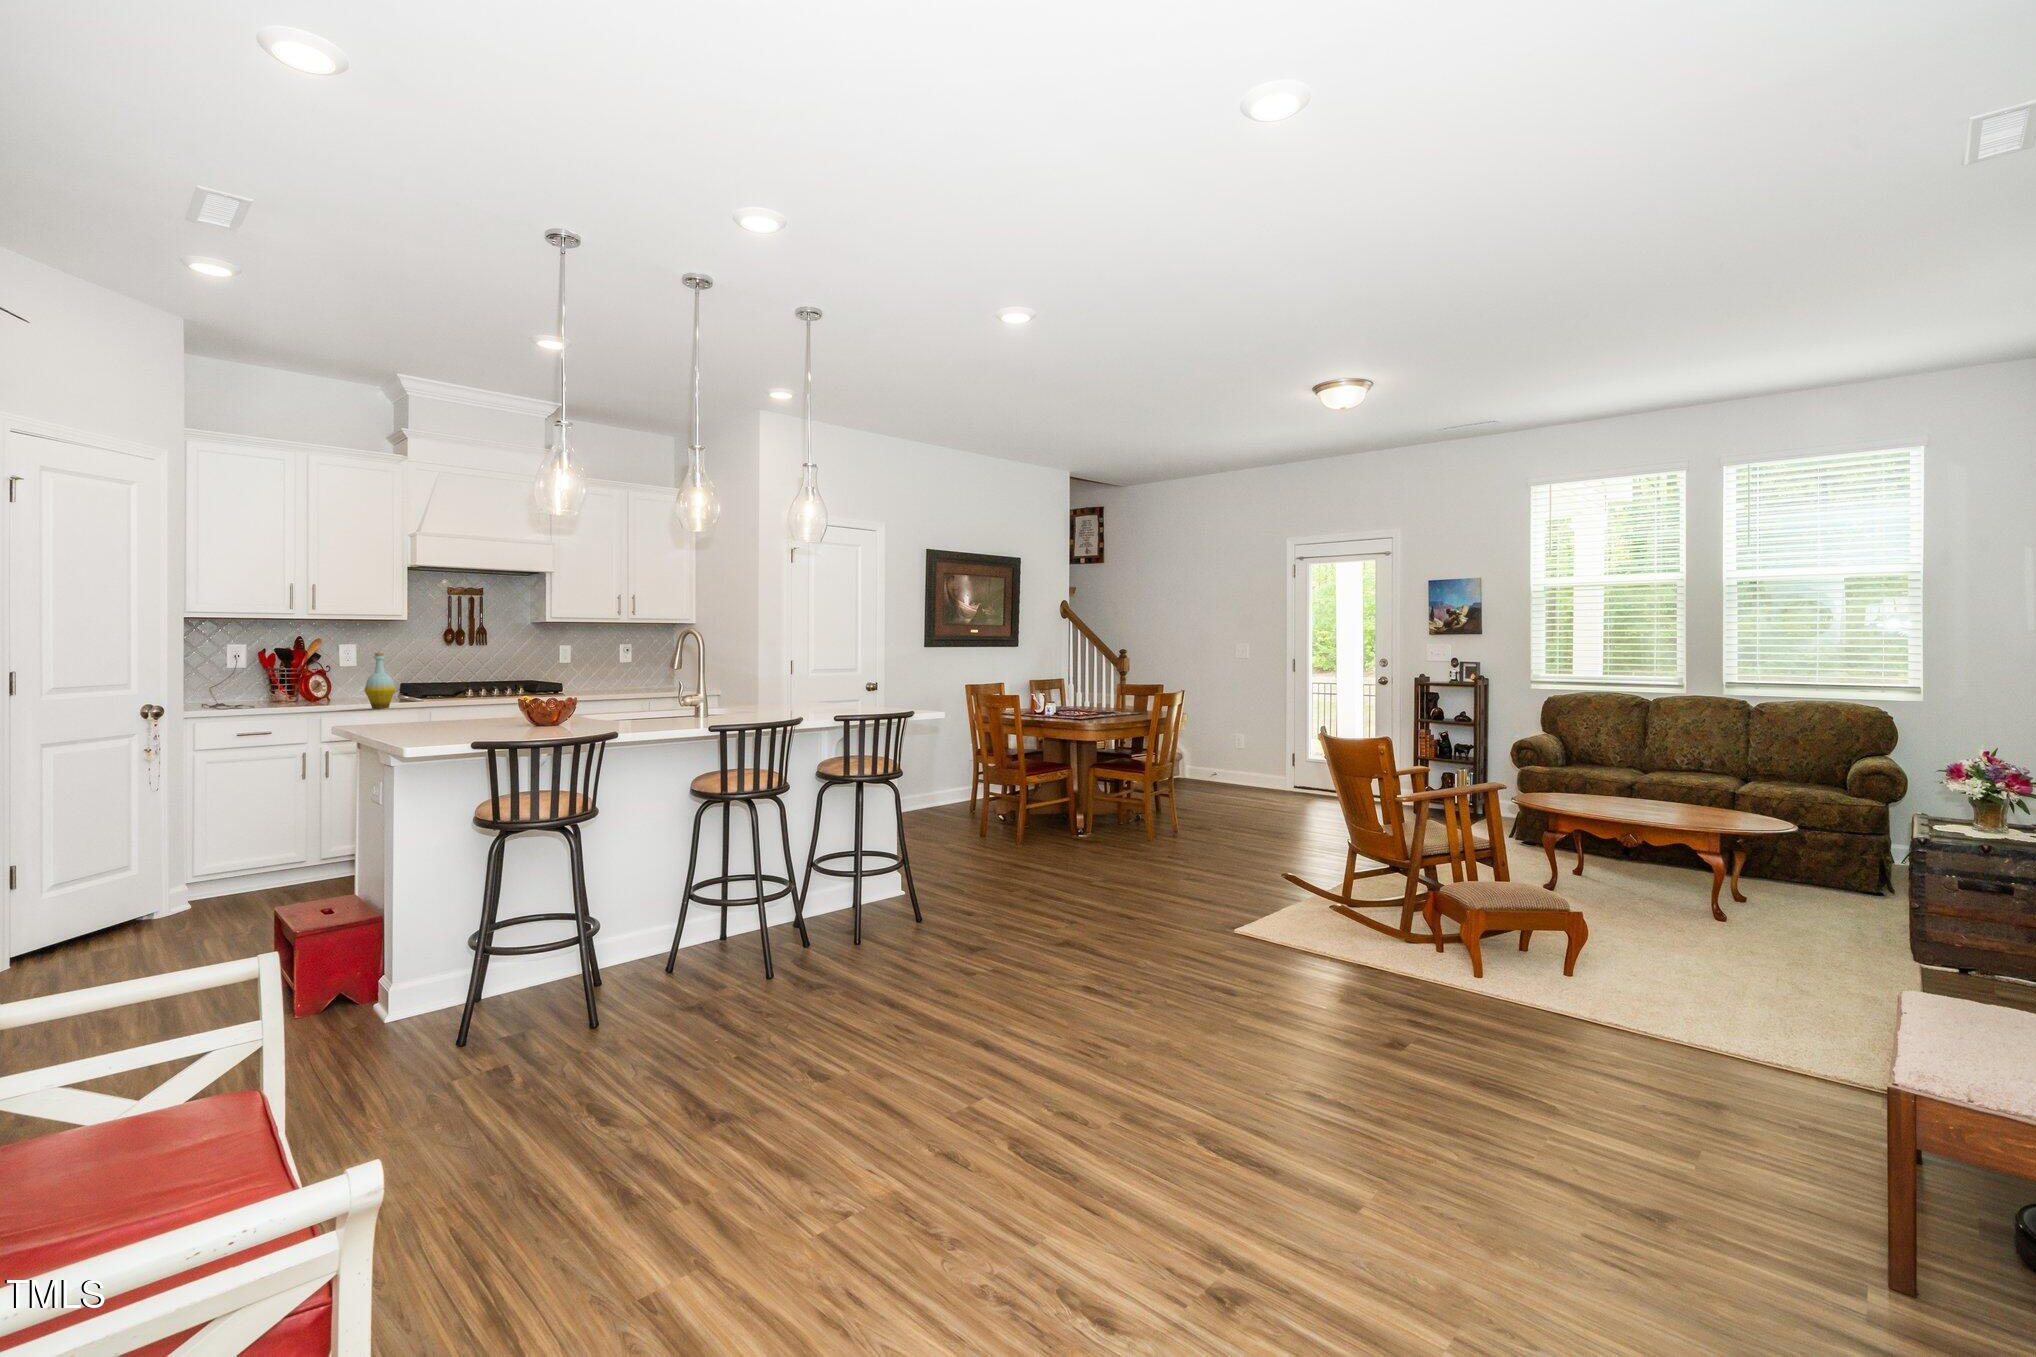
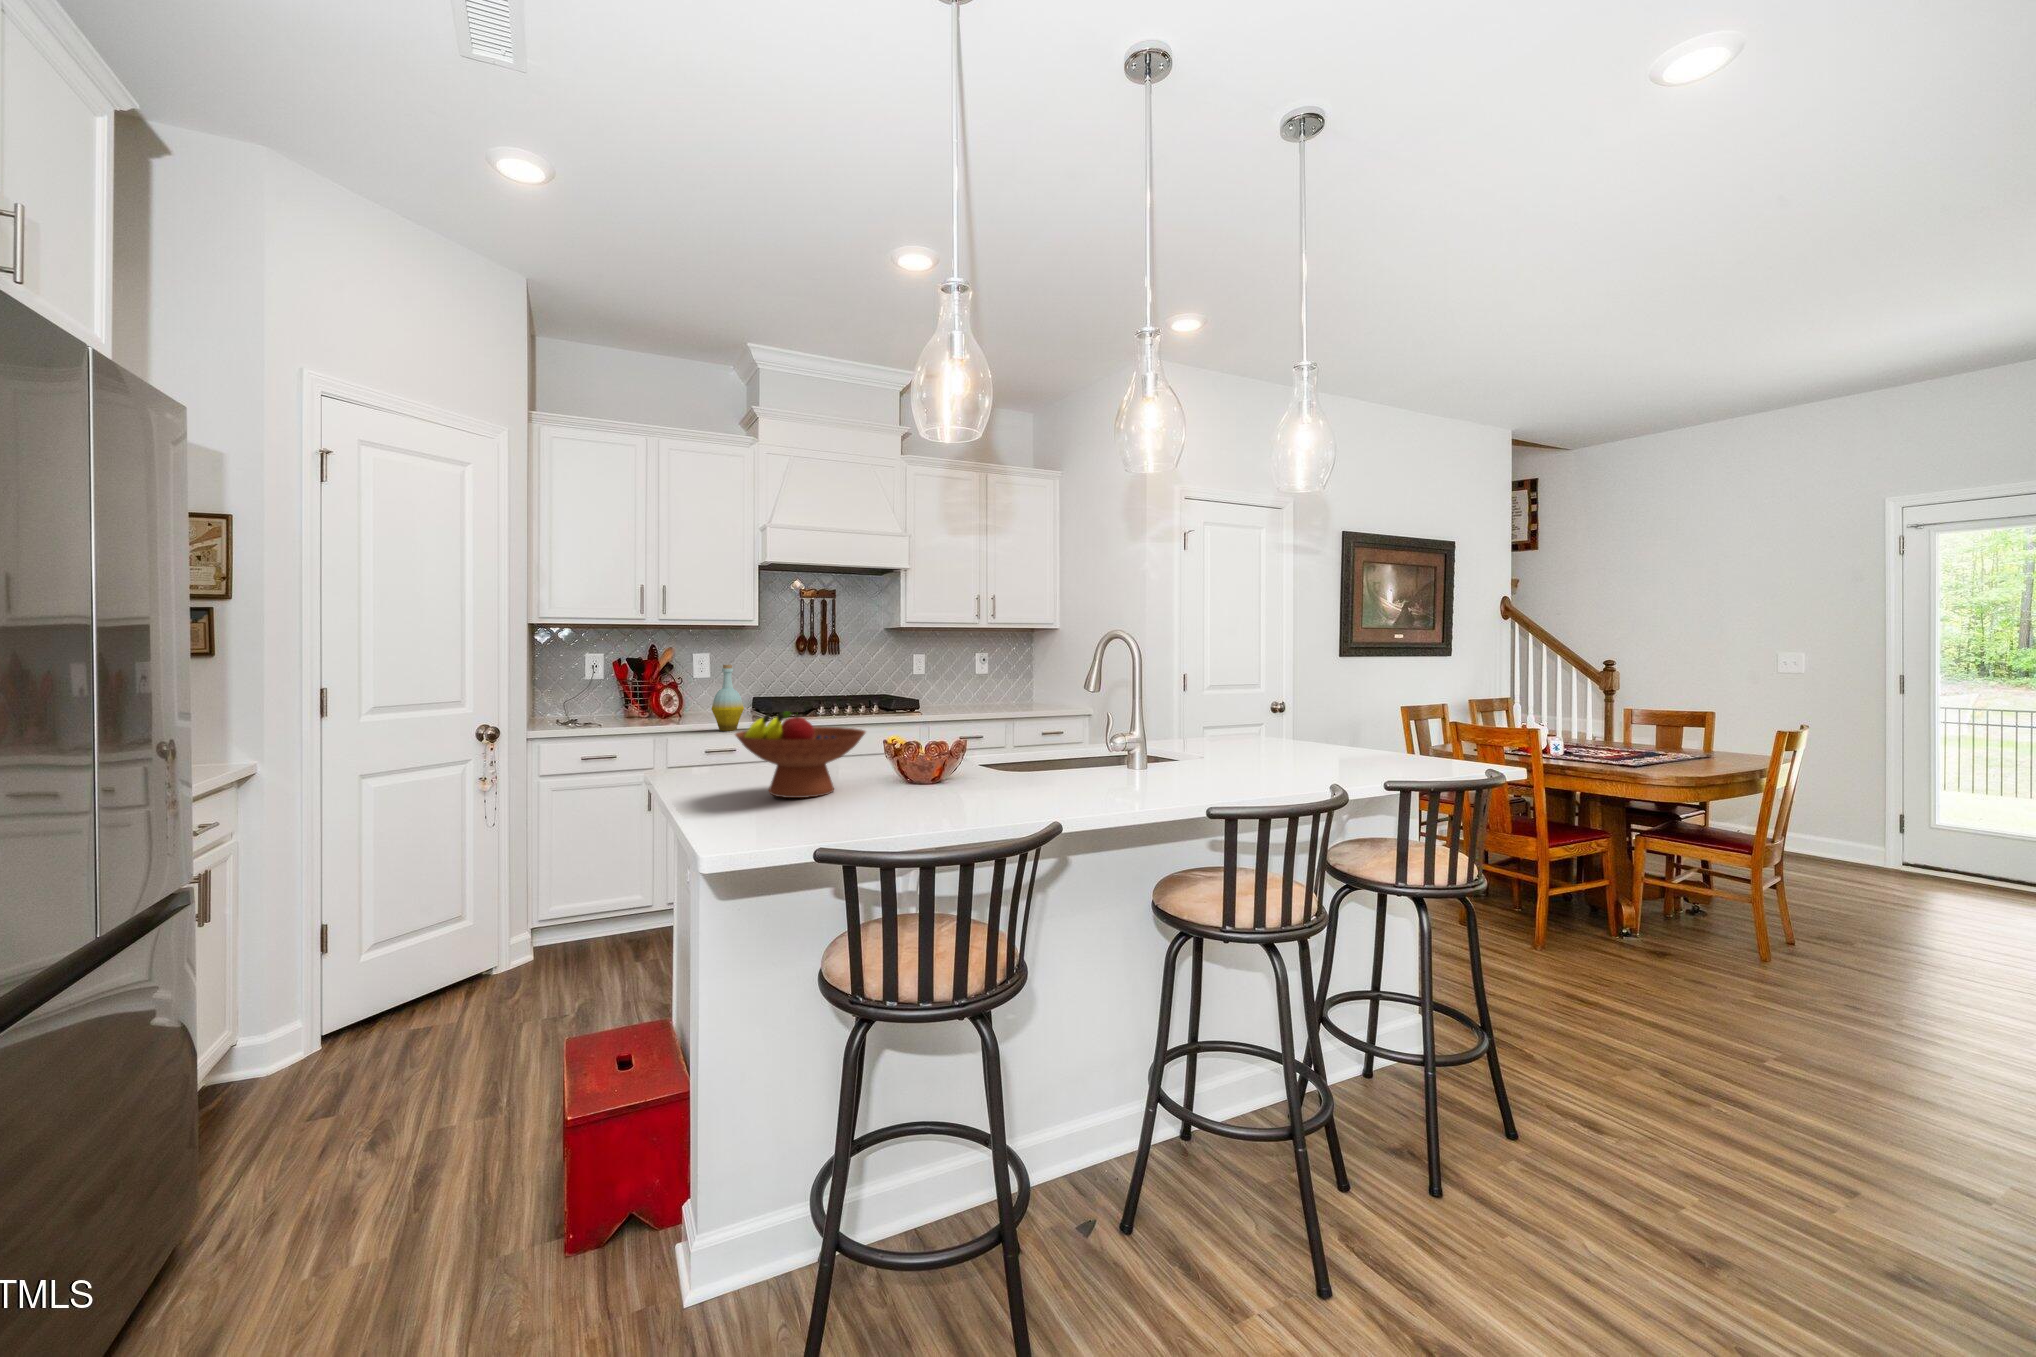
fruit bowl: none [408,675,503,730] -> present [735,711,865,798]

